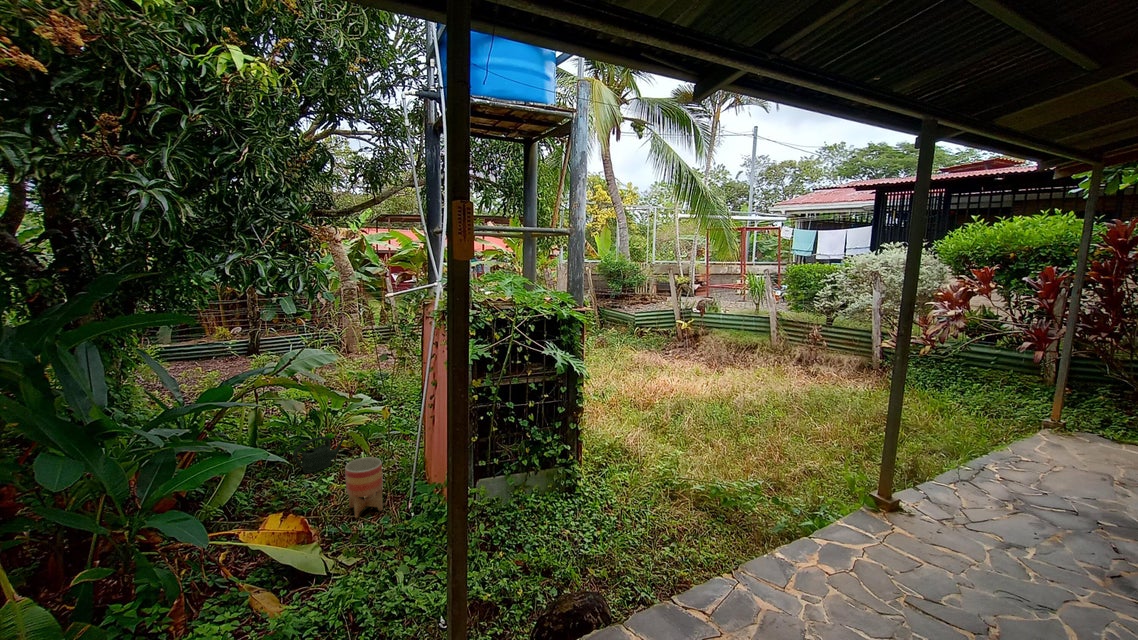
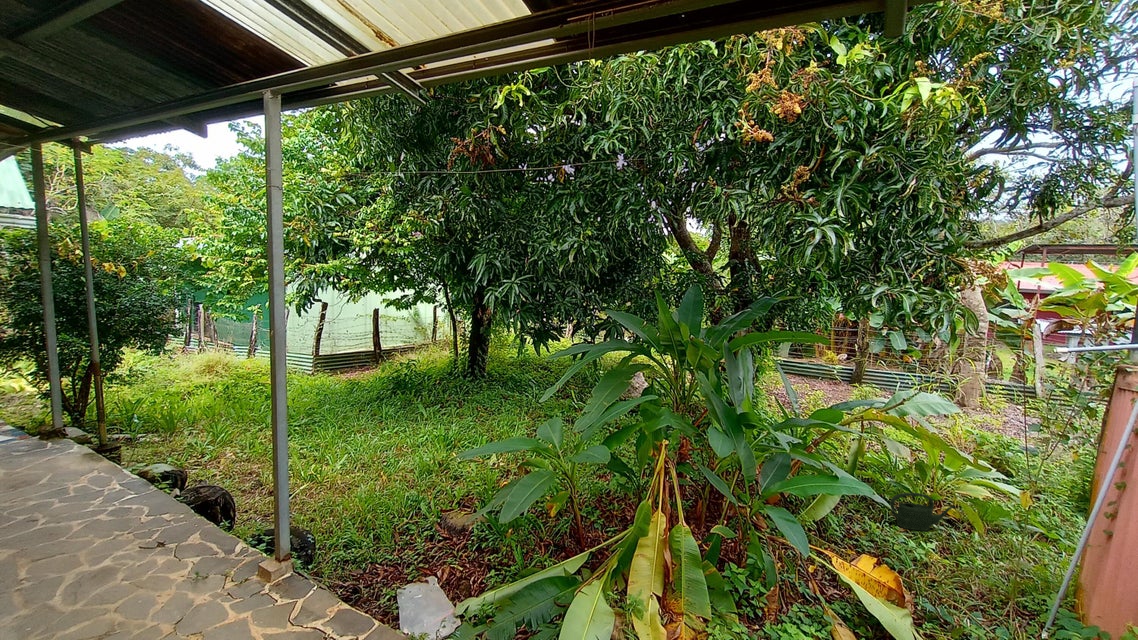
planter: present [345,457,383,518] -> none [951,539,1009,619]

